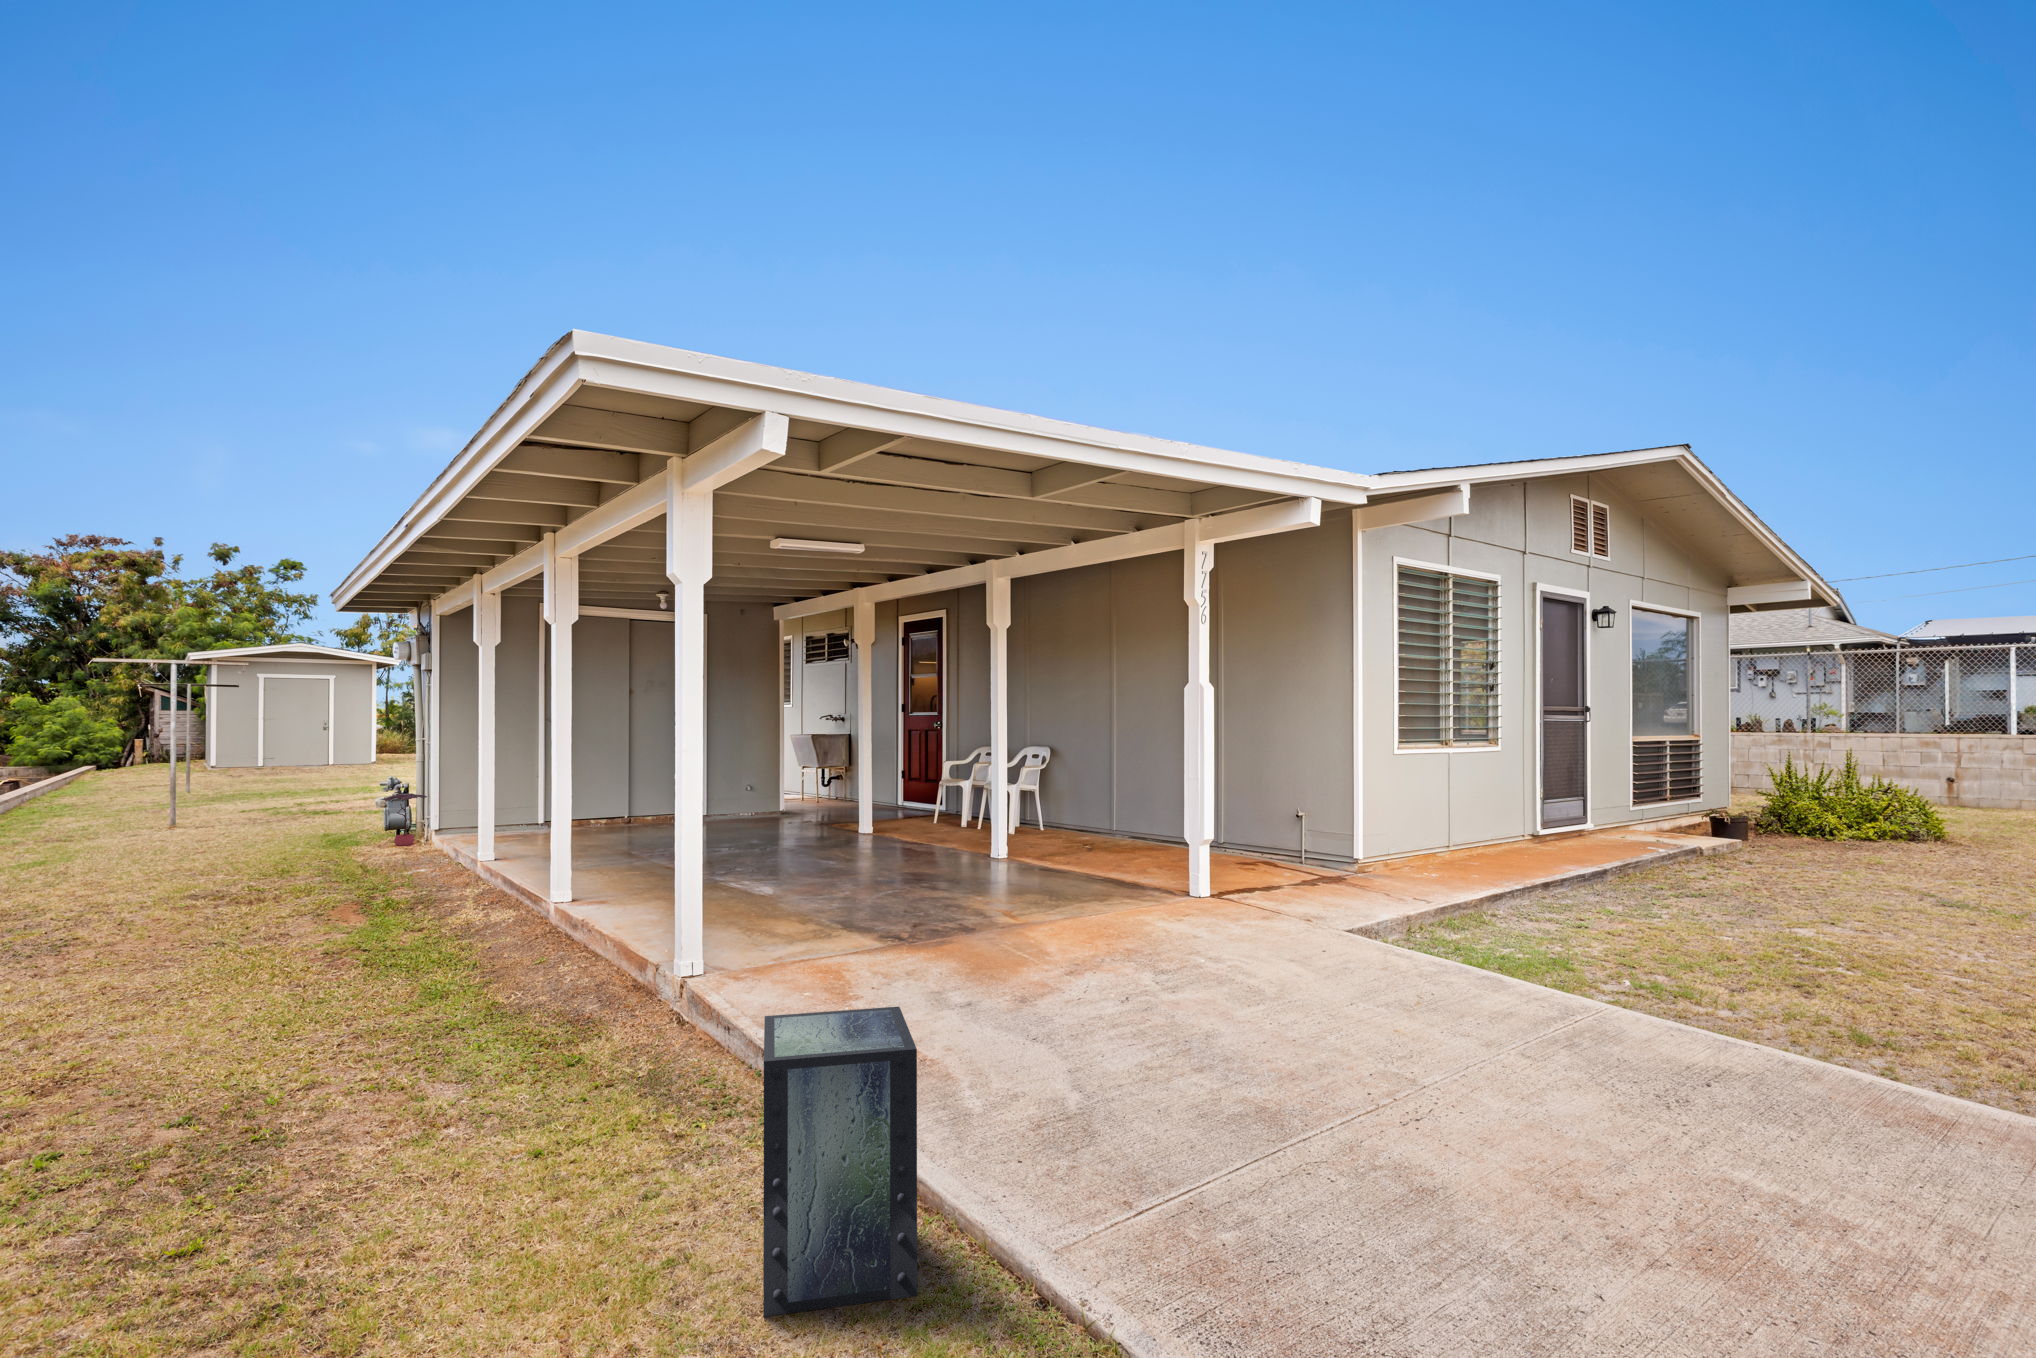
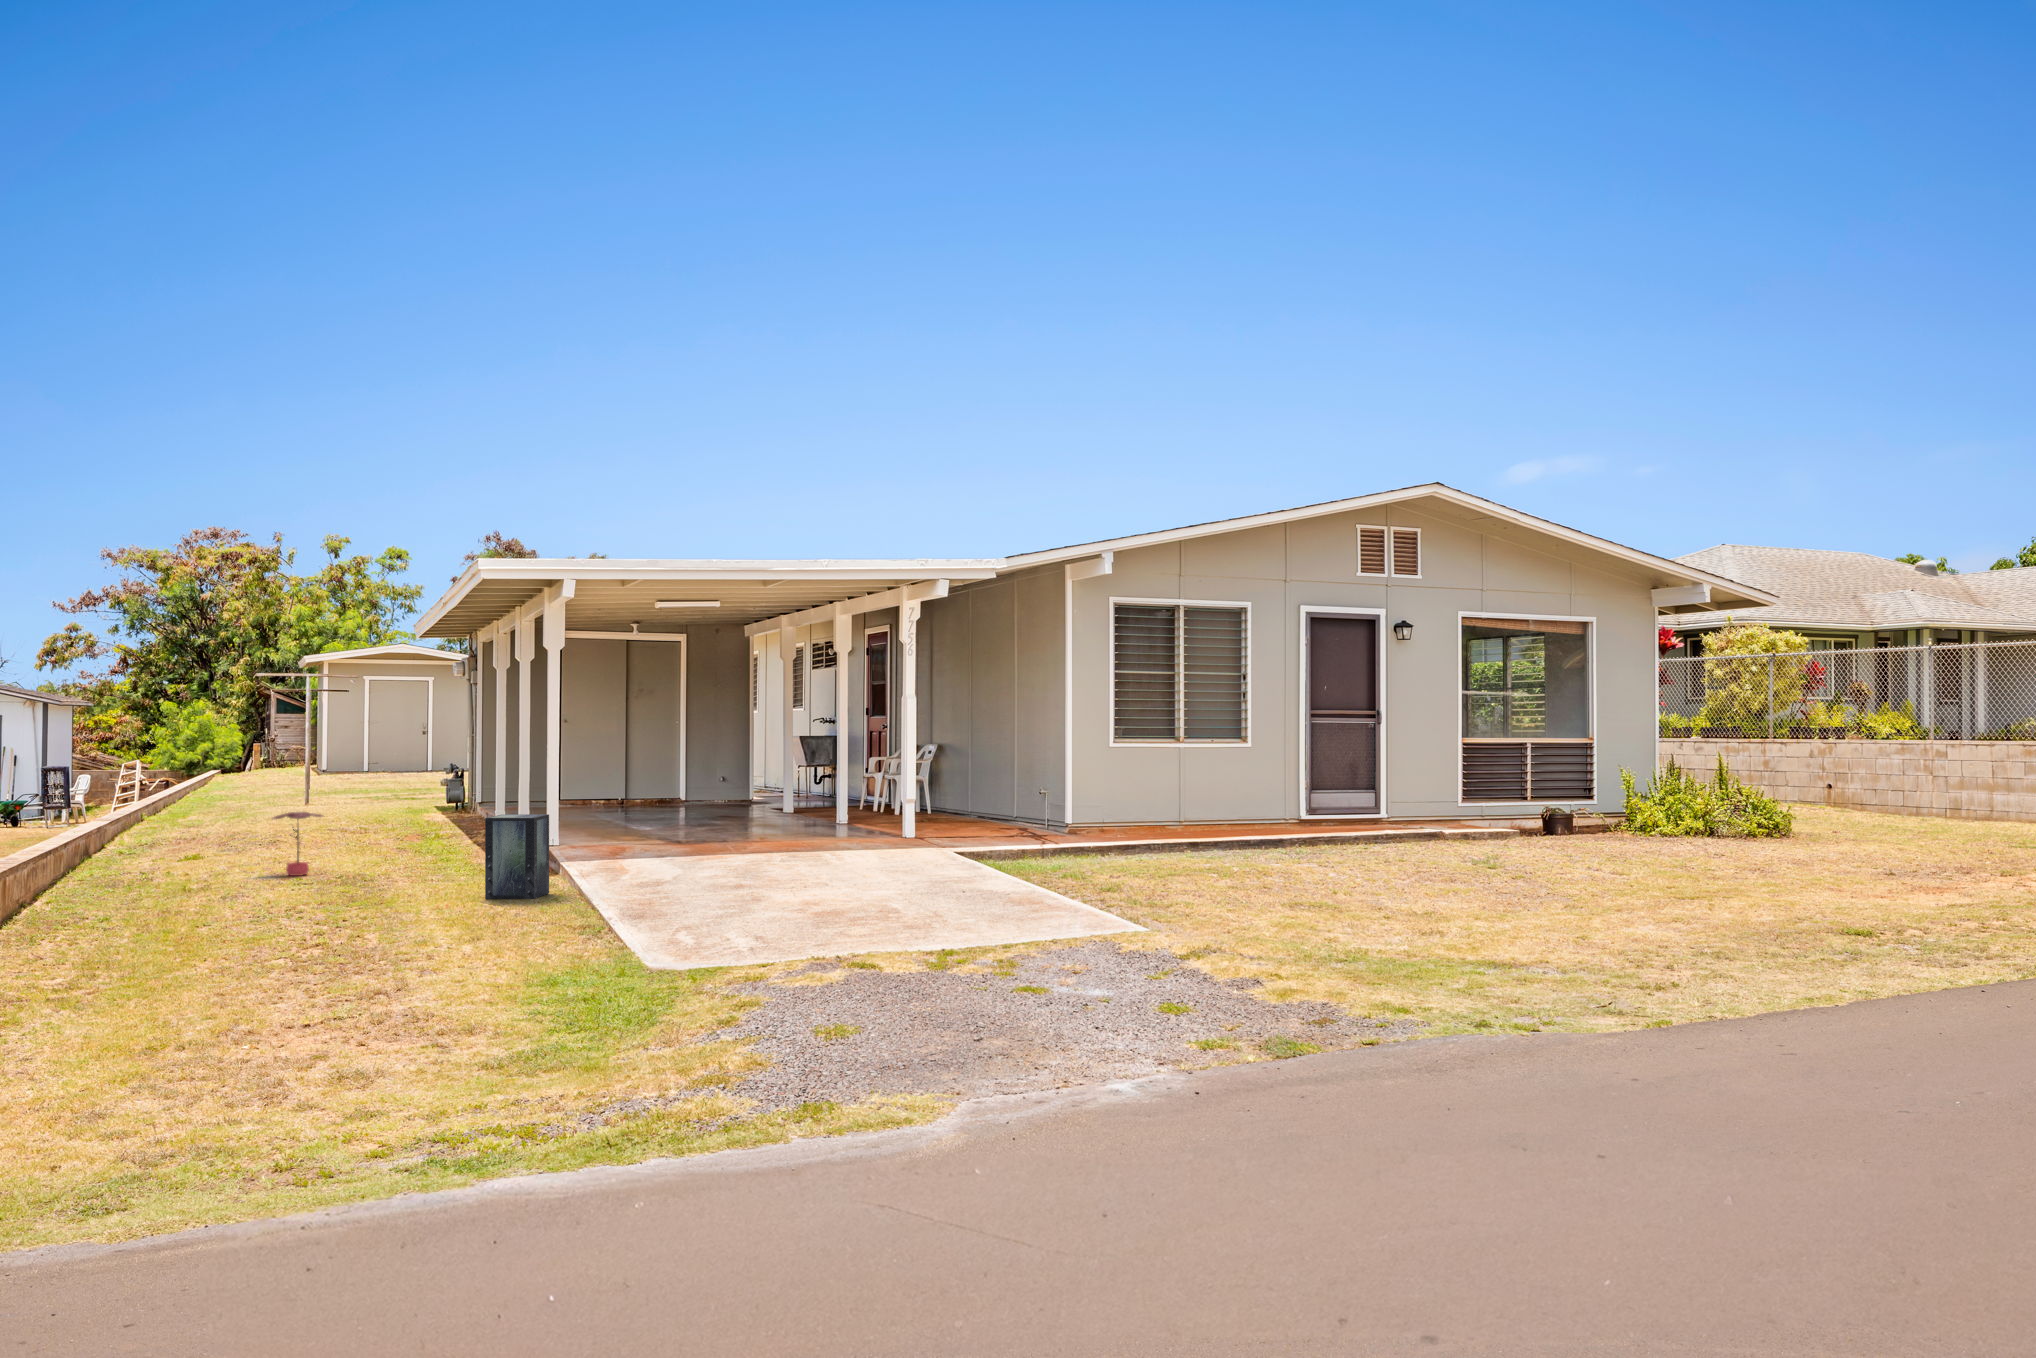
potted plant: present [383,794,427,846] -> present [273,812,323,876]

